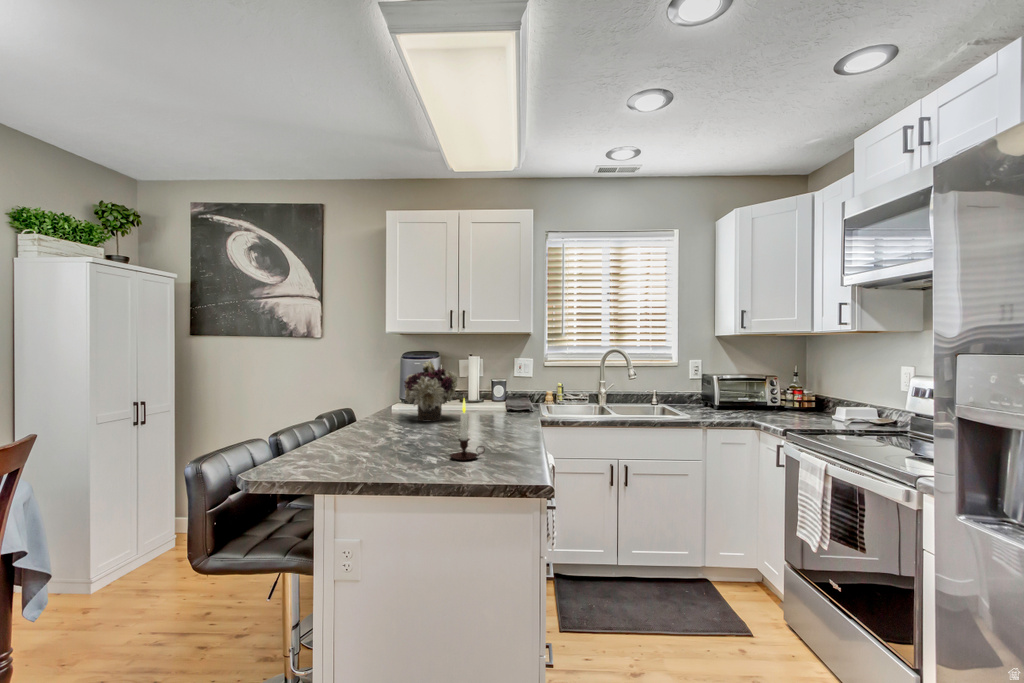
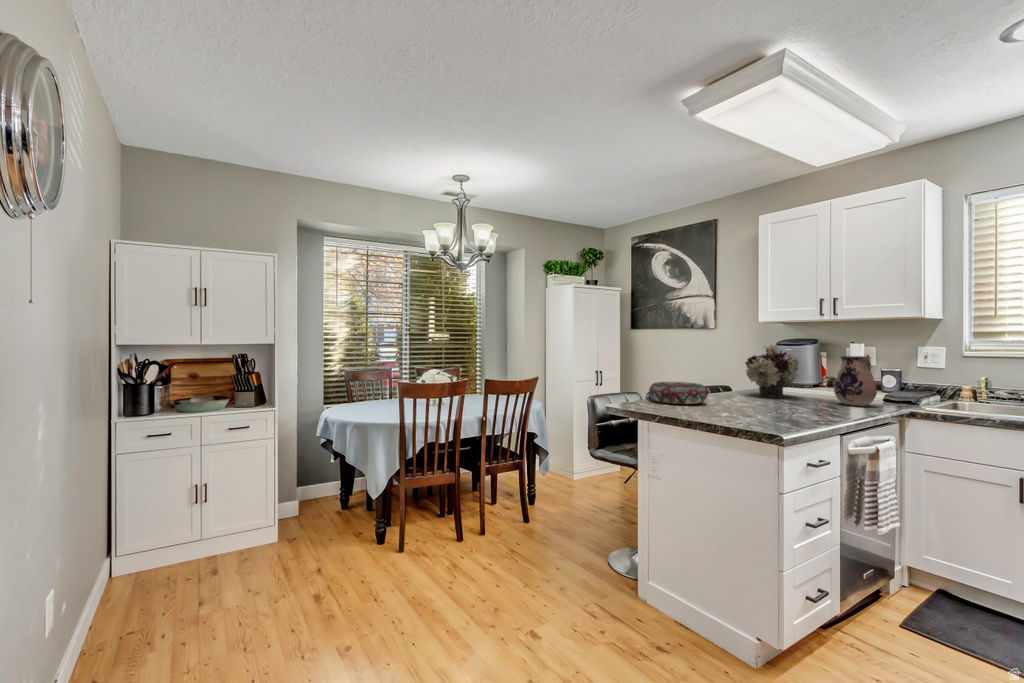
ceramic pitcher: none [491,371,524,421] -> present [834,356,877,406]
candle: present [450,399,485,460] -> none [714,367,745,416]
decorative bowl: none [330,418,410,453] -> present [649,382,708,404]

